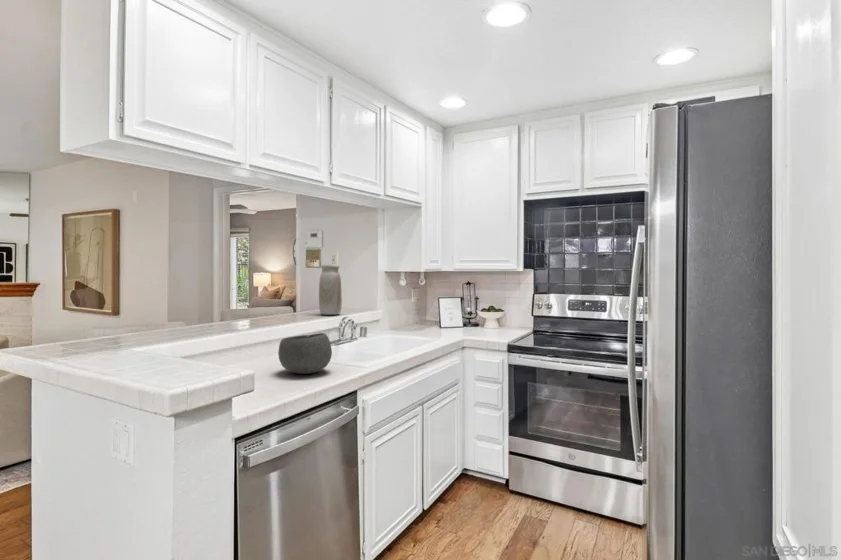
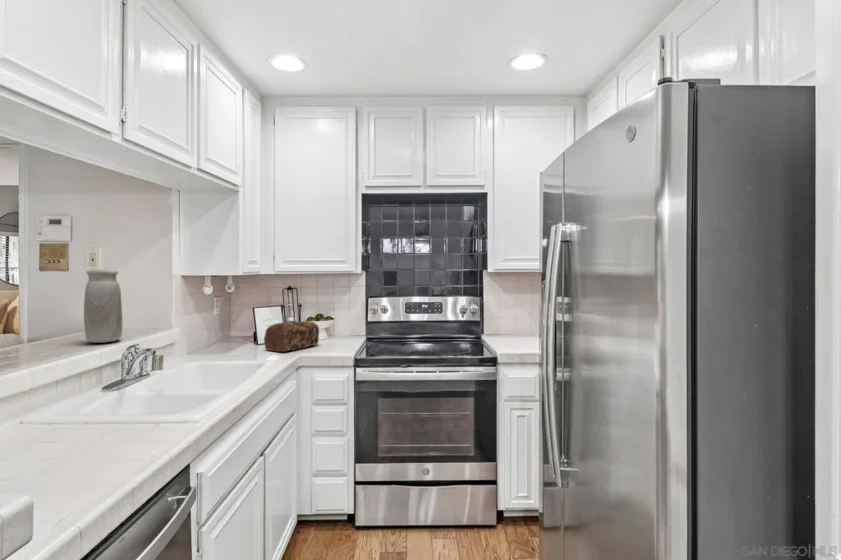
bread loaf: none [441,310,487,334] -> present [264,321,319,352]
bowl: present [278,333,332,374] -> none [35,381,137,455]

